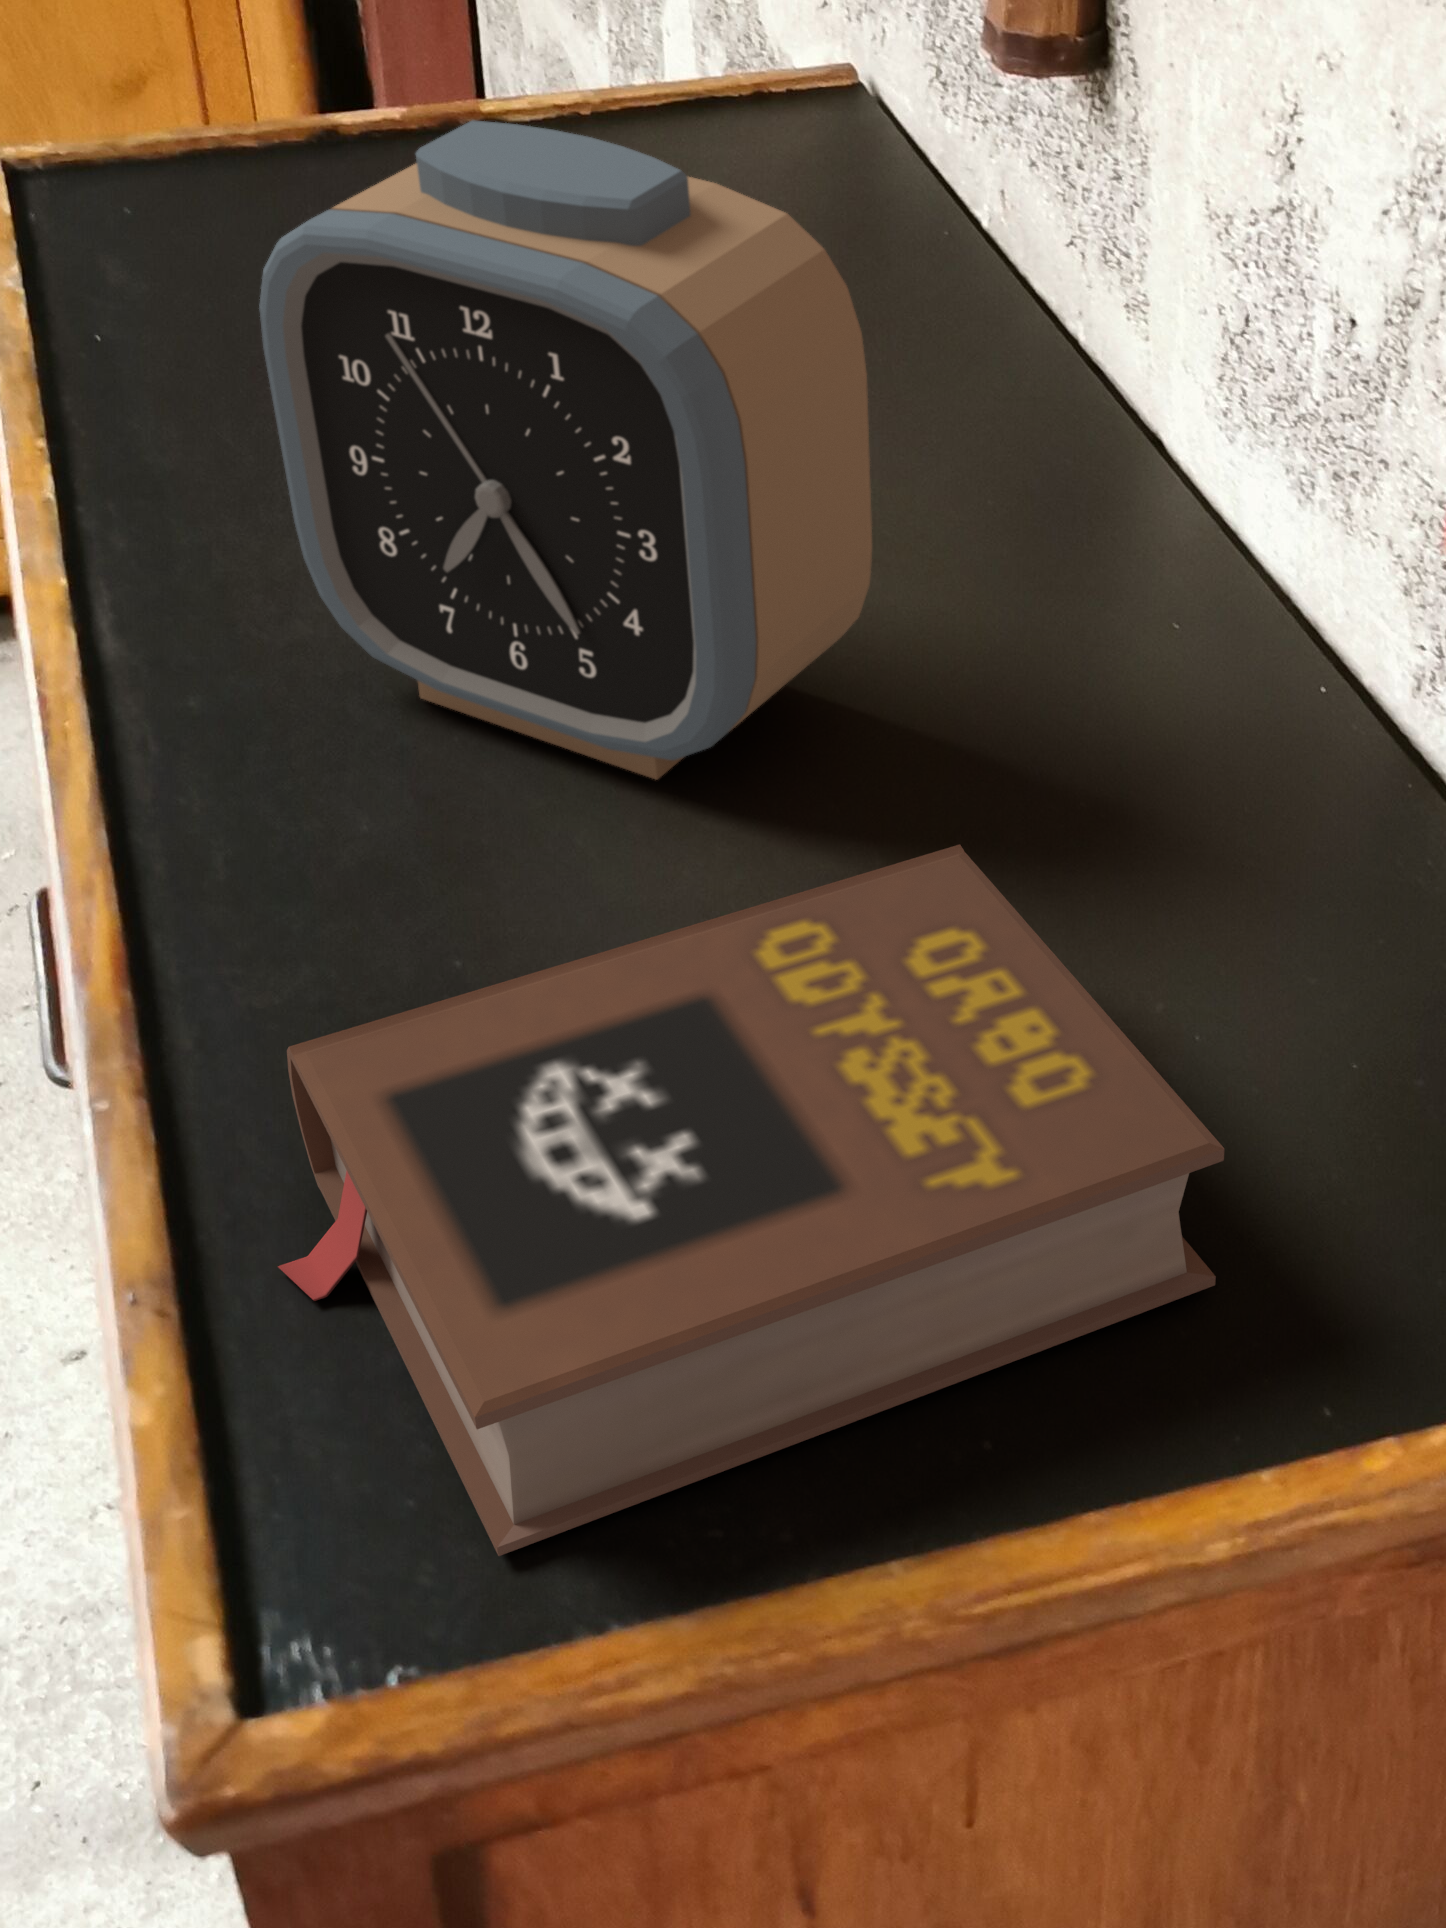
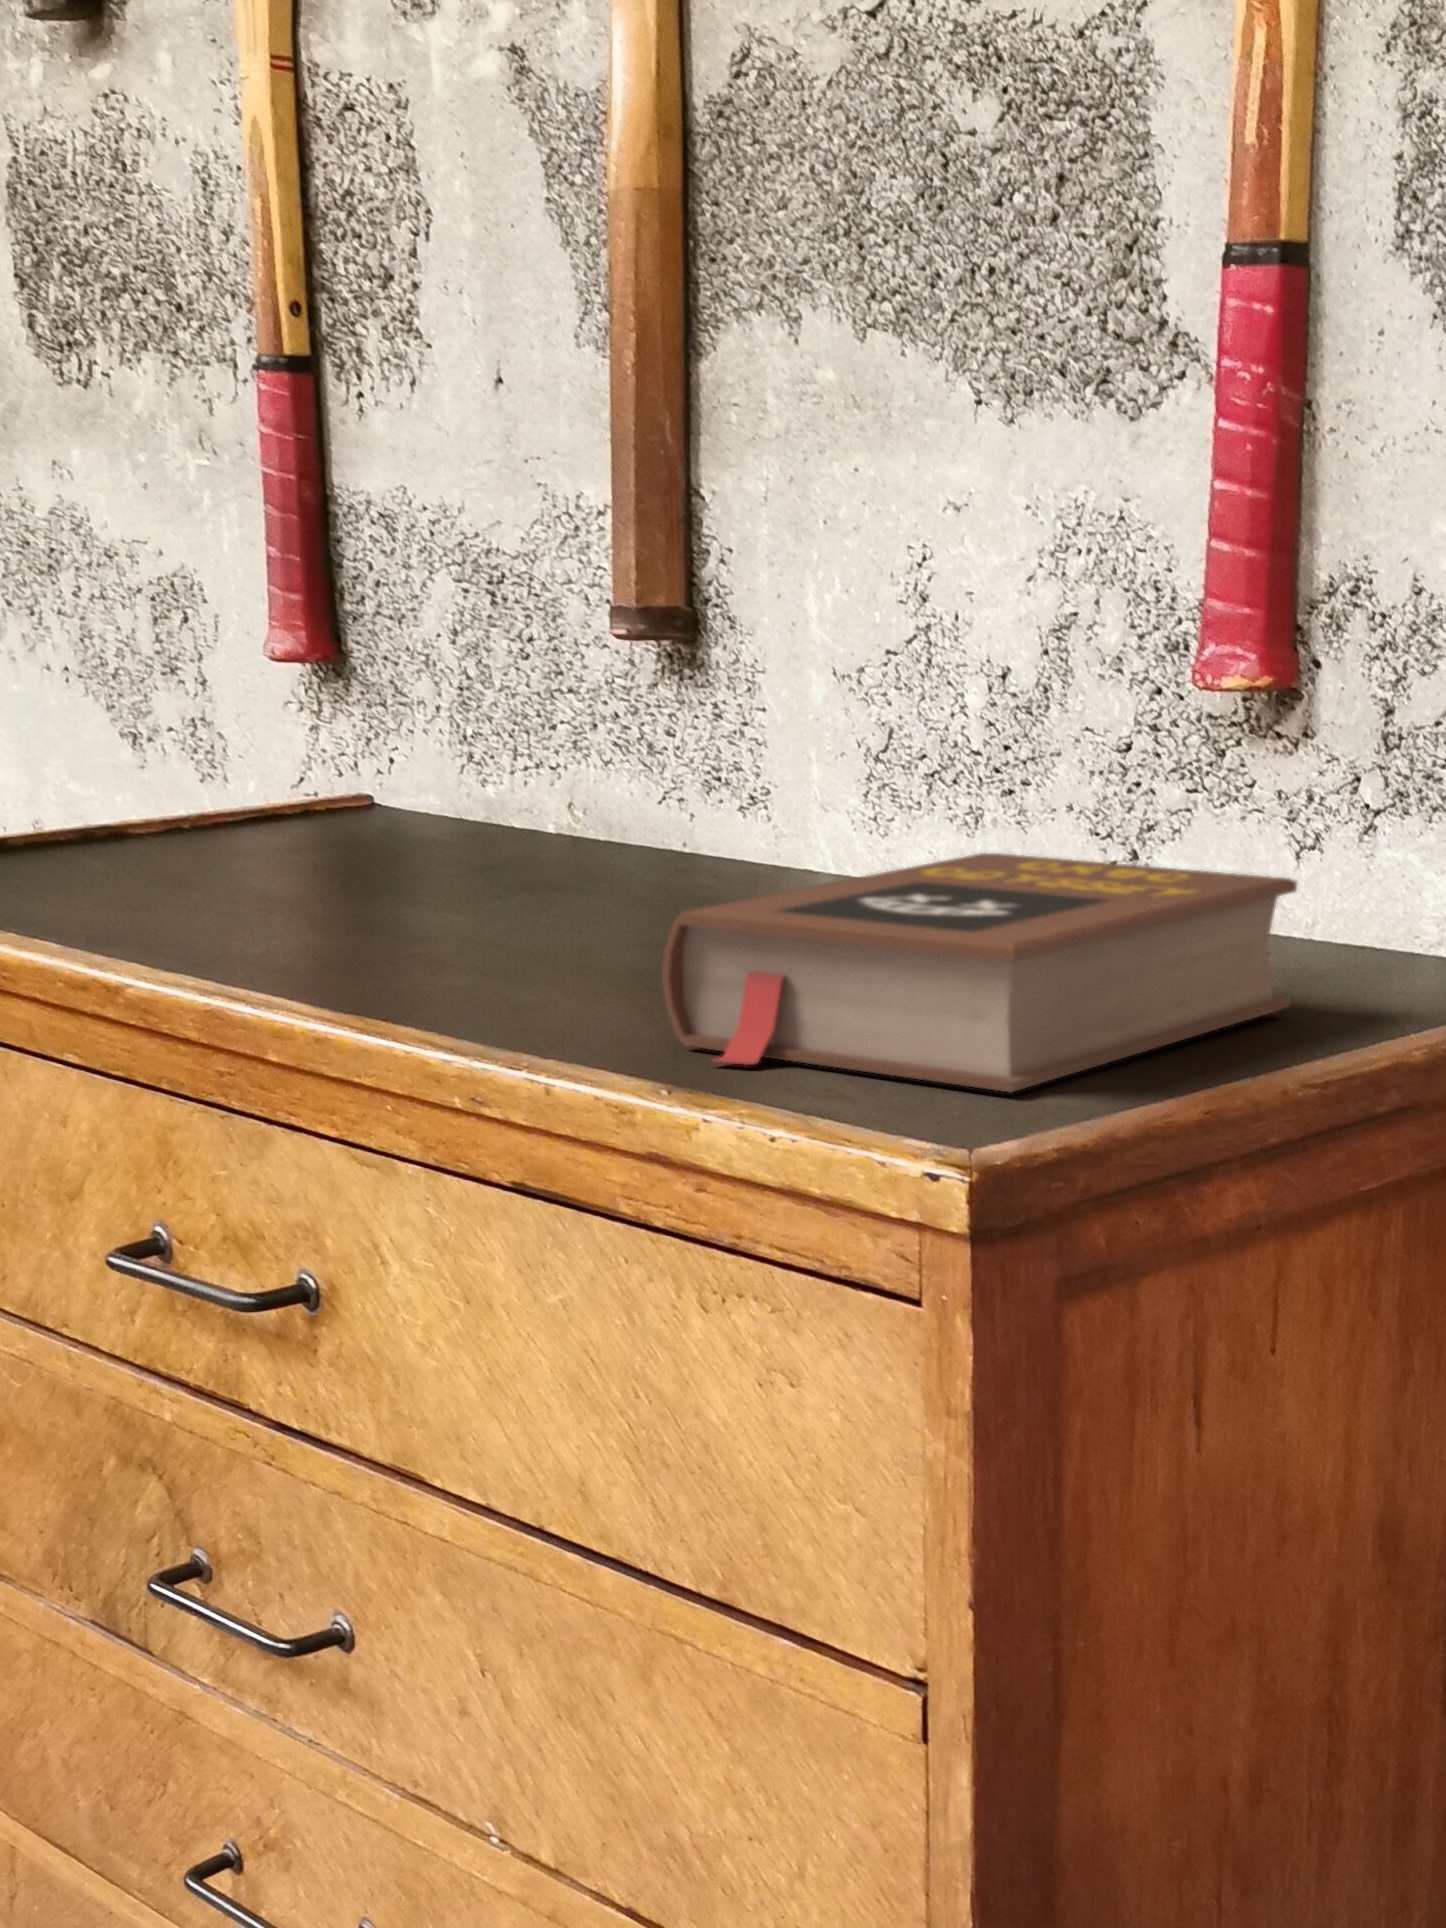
alarm clock: present [259,121,872,780] -> none [339,496,774,955]

